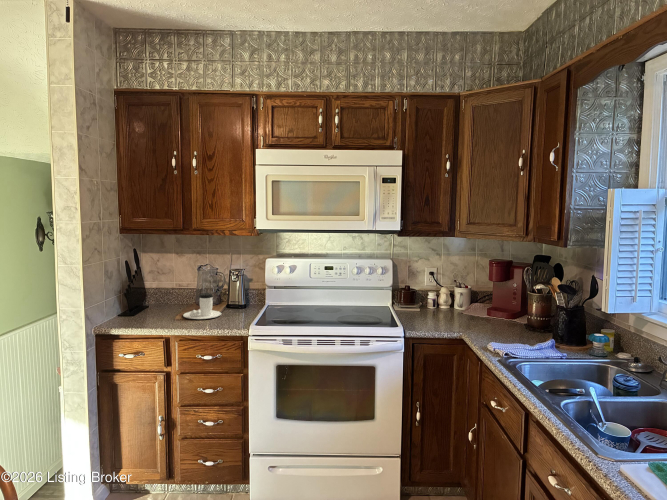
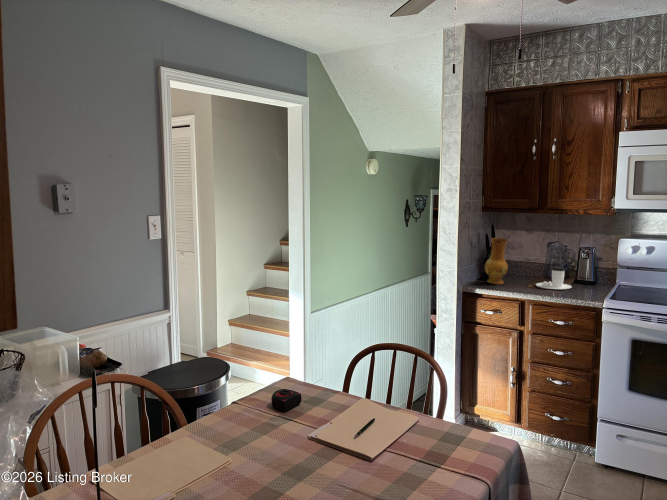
ceramic jug: none [123,265,151,320] -> present [485,238,508,284]

